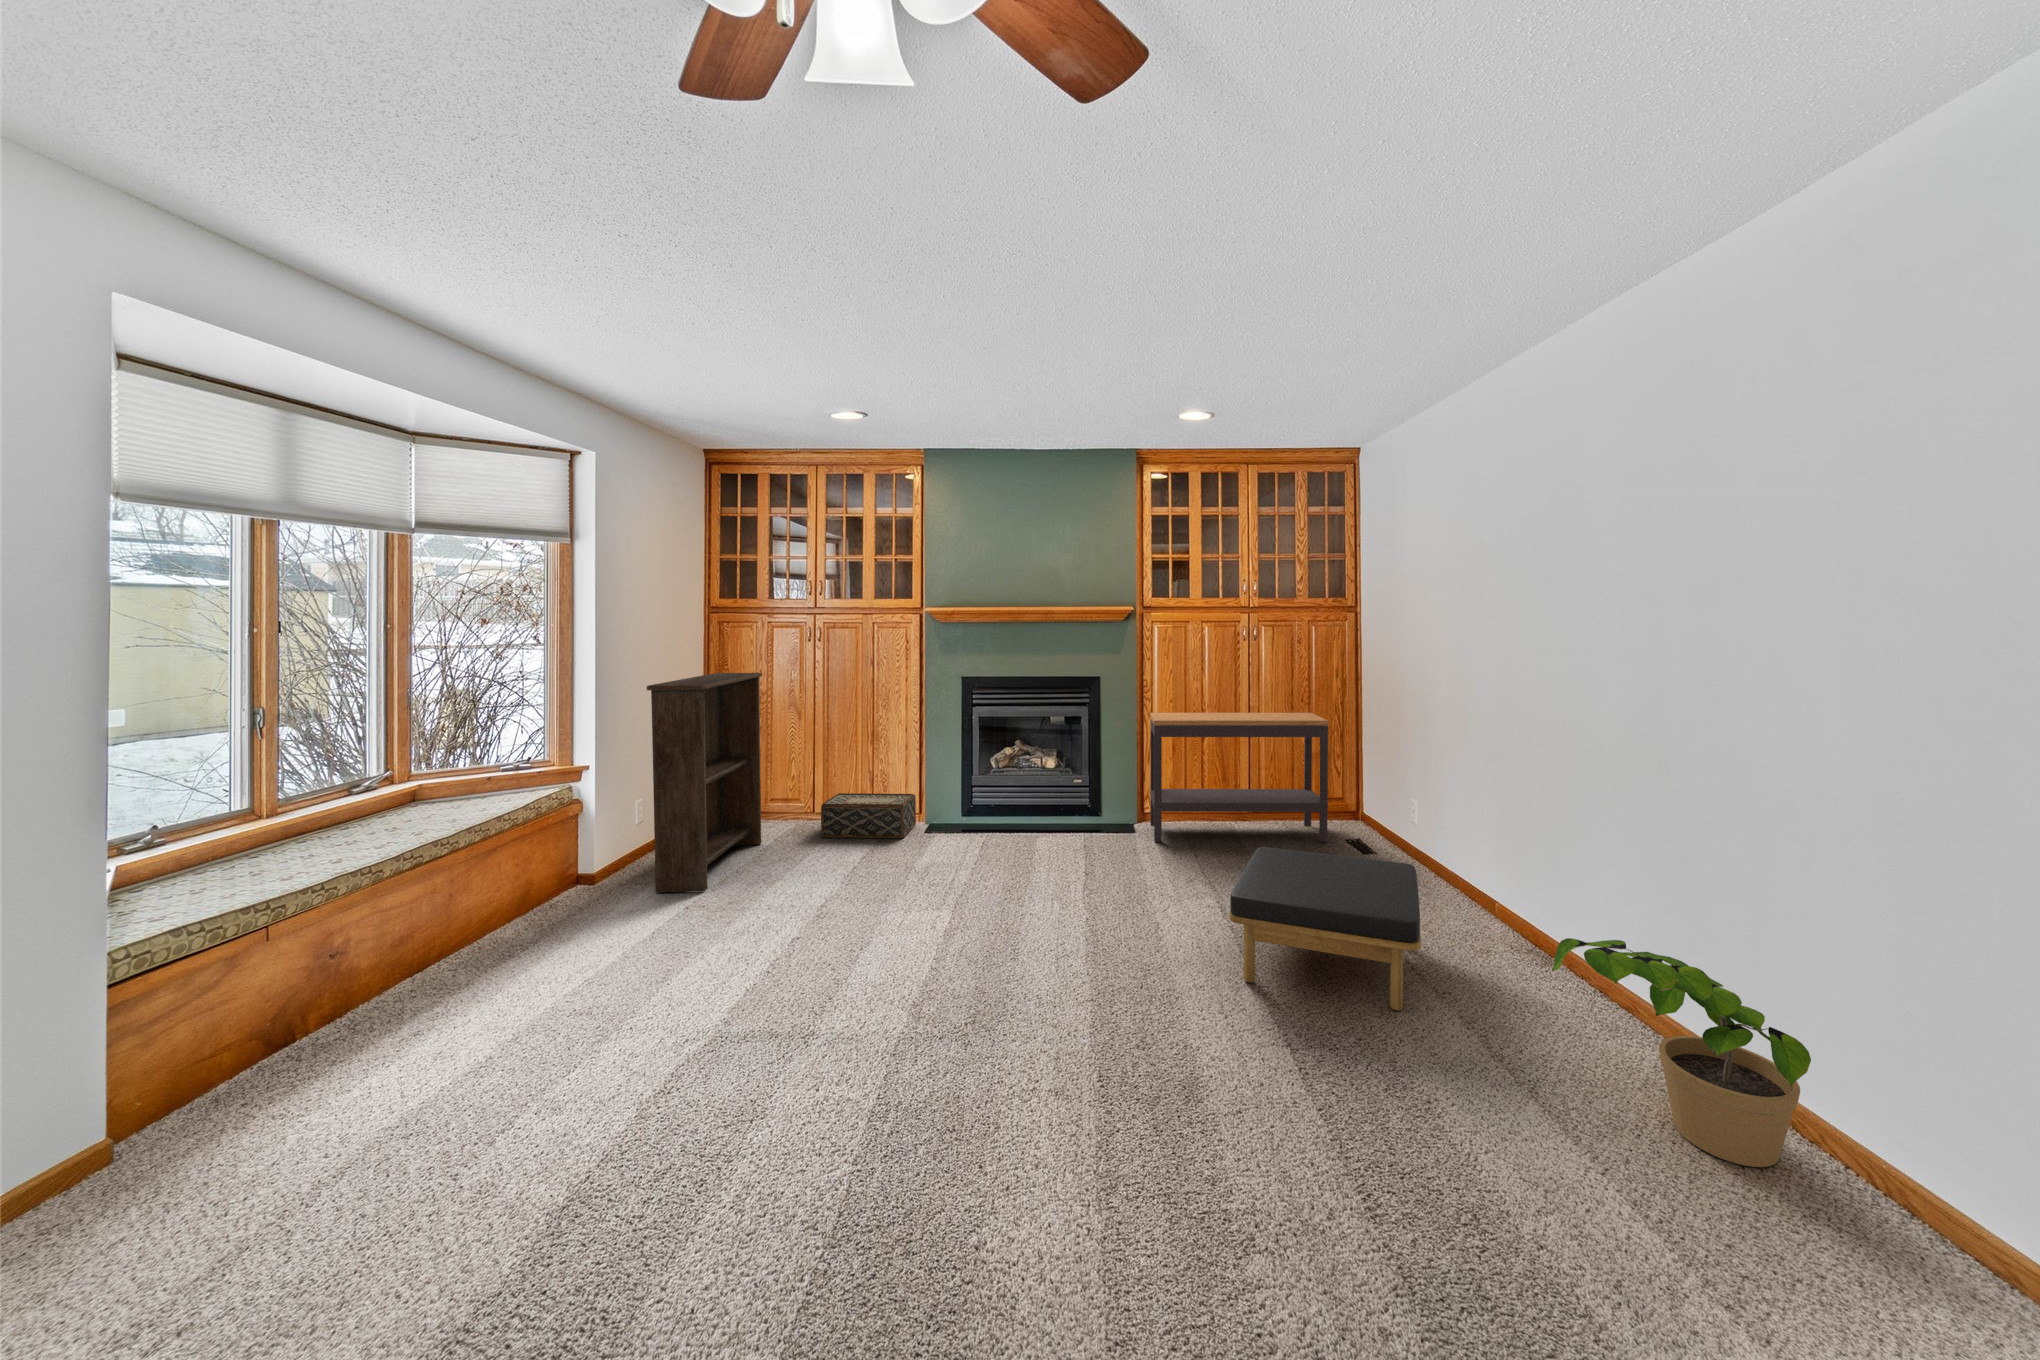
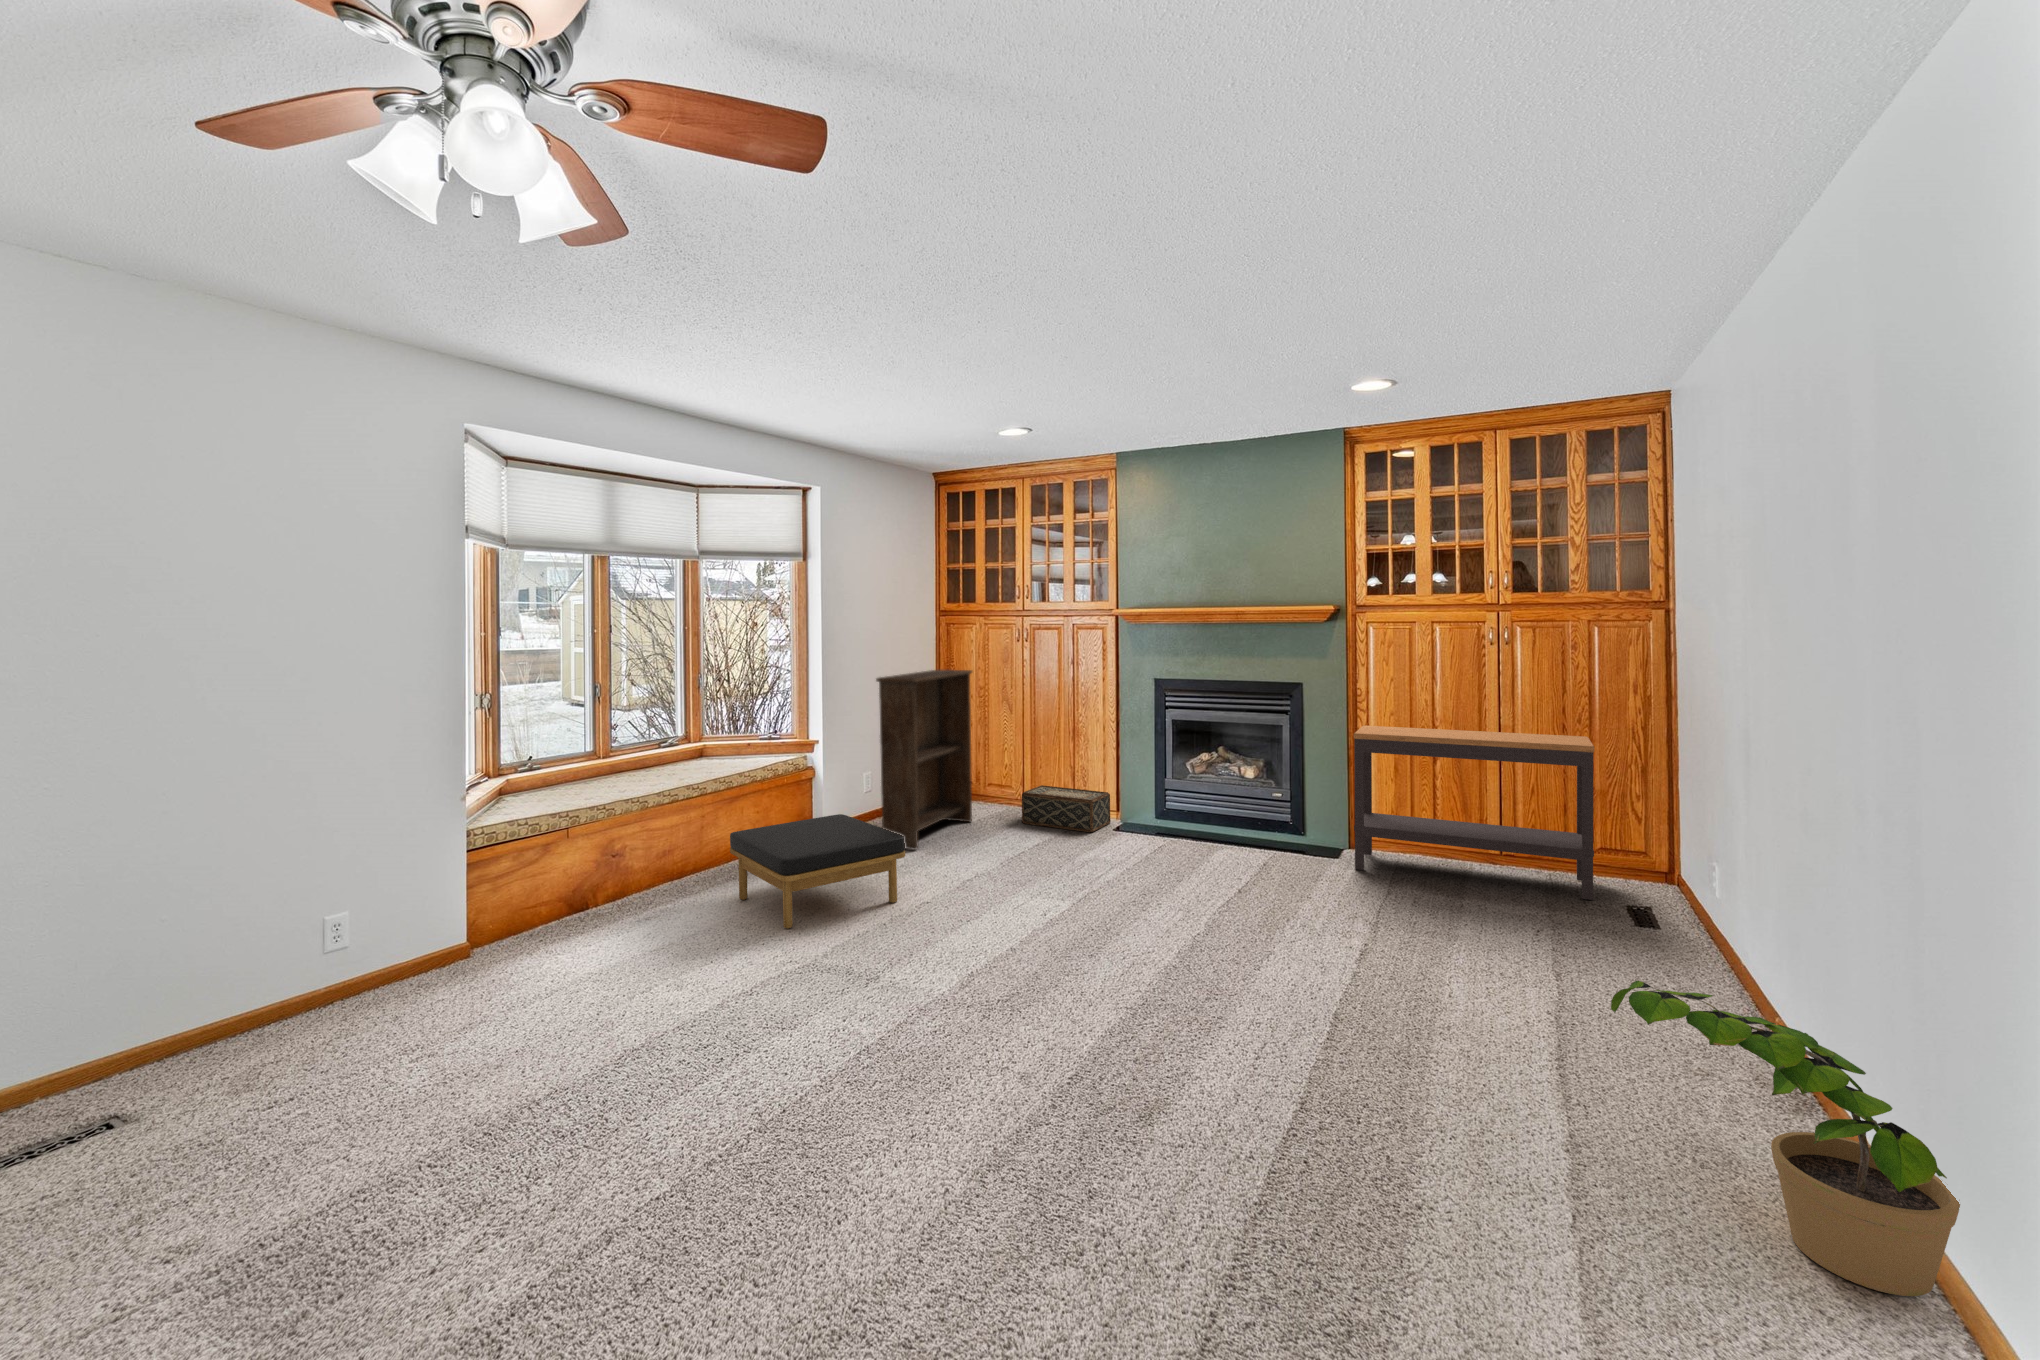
ottoman: present [1229,847,1421,1011] -> present [730,814,905,929]

